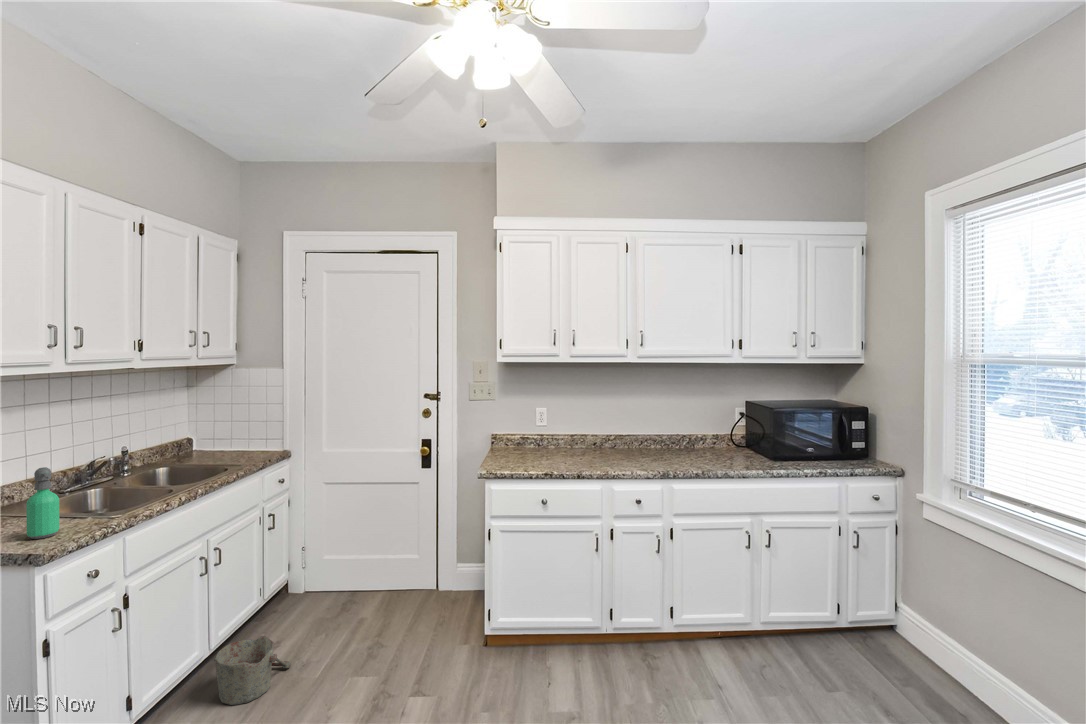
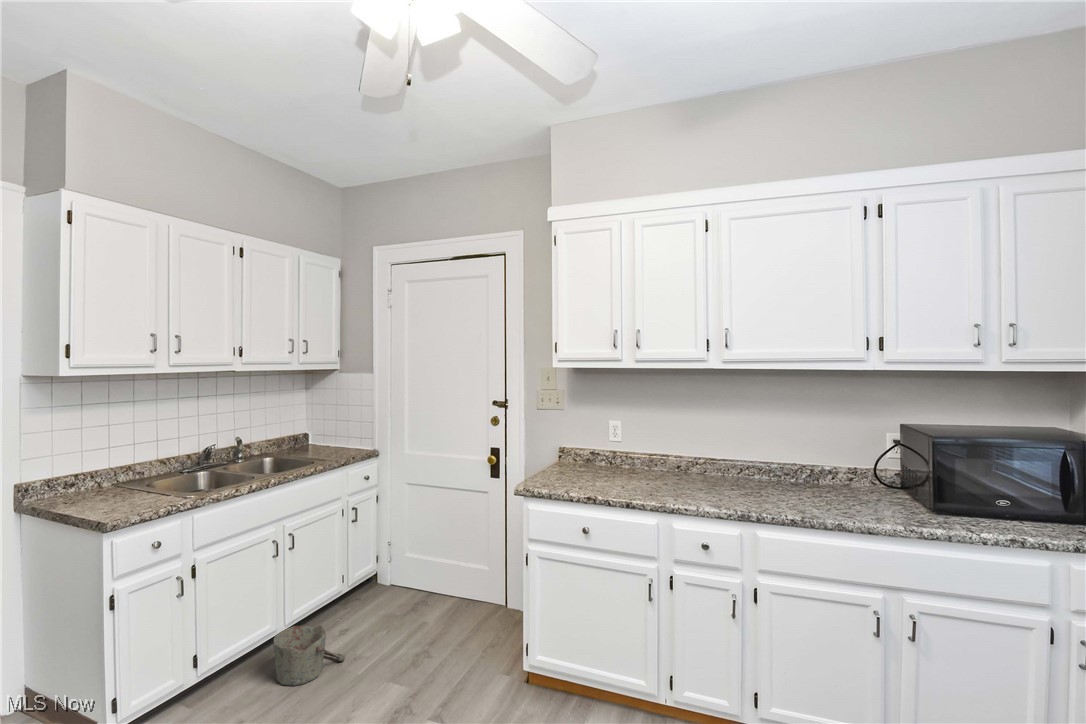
soap dispenser: present [26,467,60,539] -> none [112,451,137,510]

